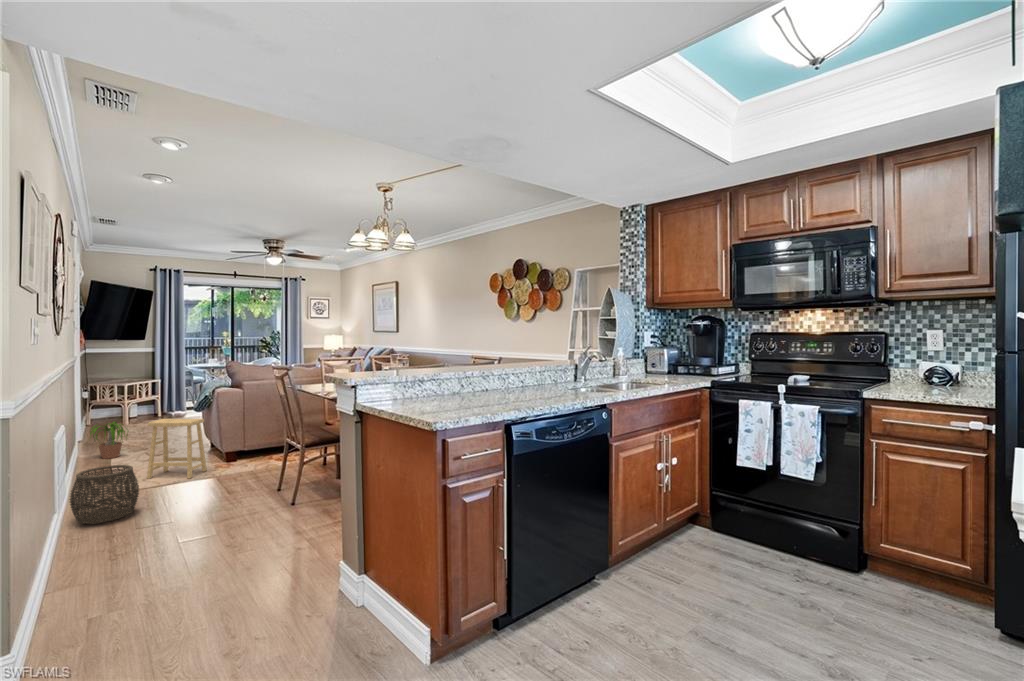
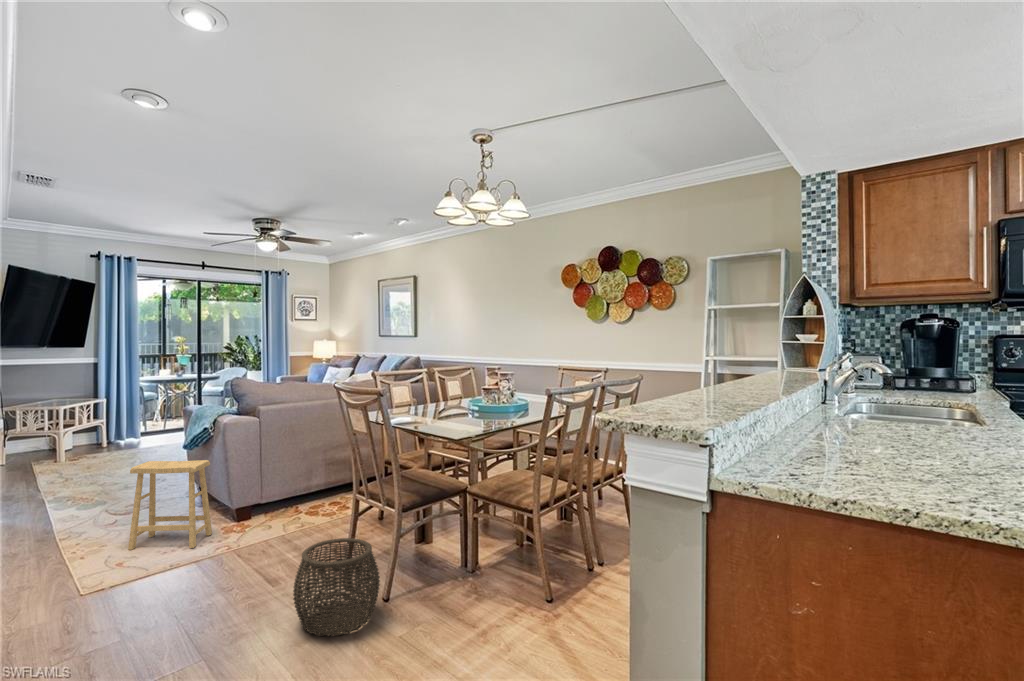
potted plant: present [90,422,125,459] -> none [19,462,91,516]
woven basket: present [70,465,139,524] -> present [293,538,380,636]

